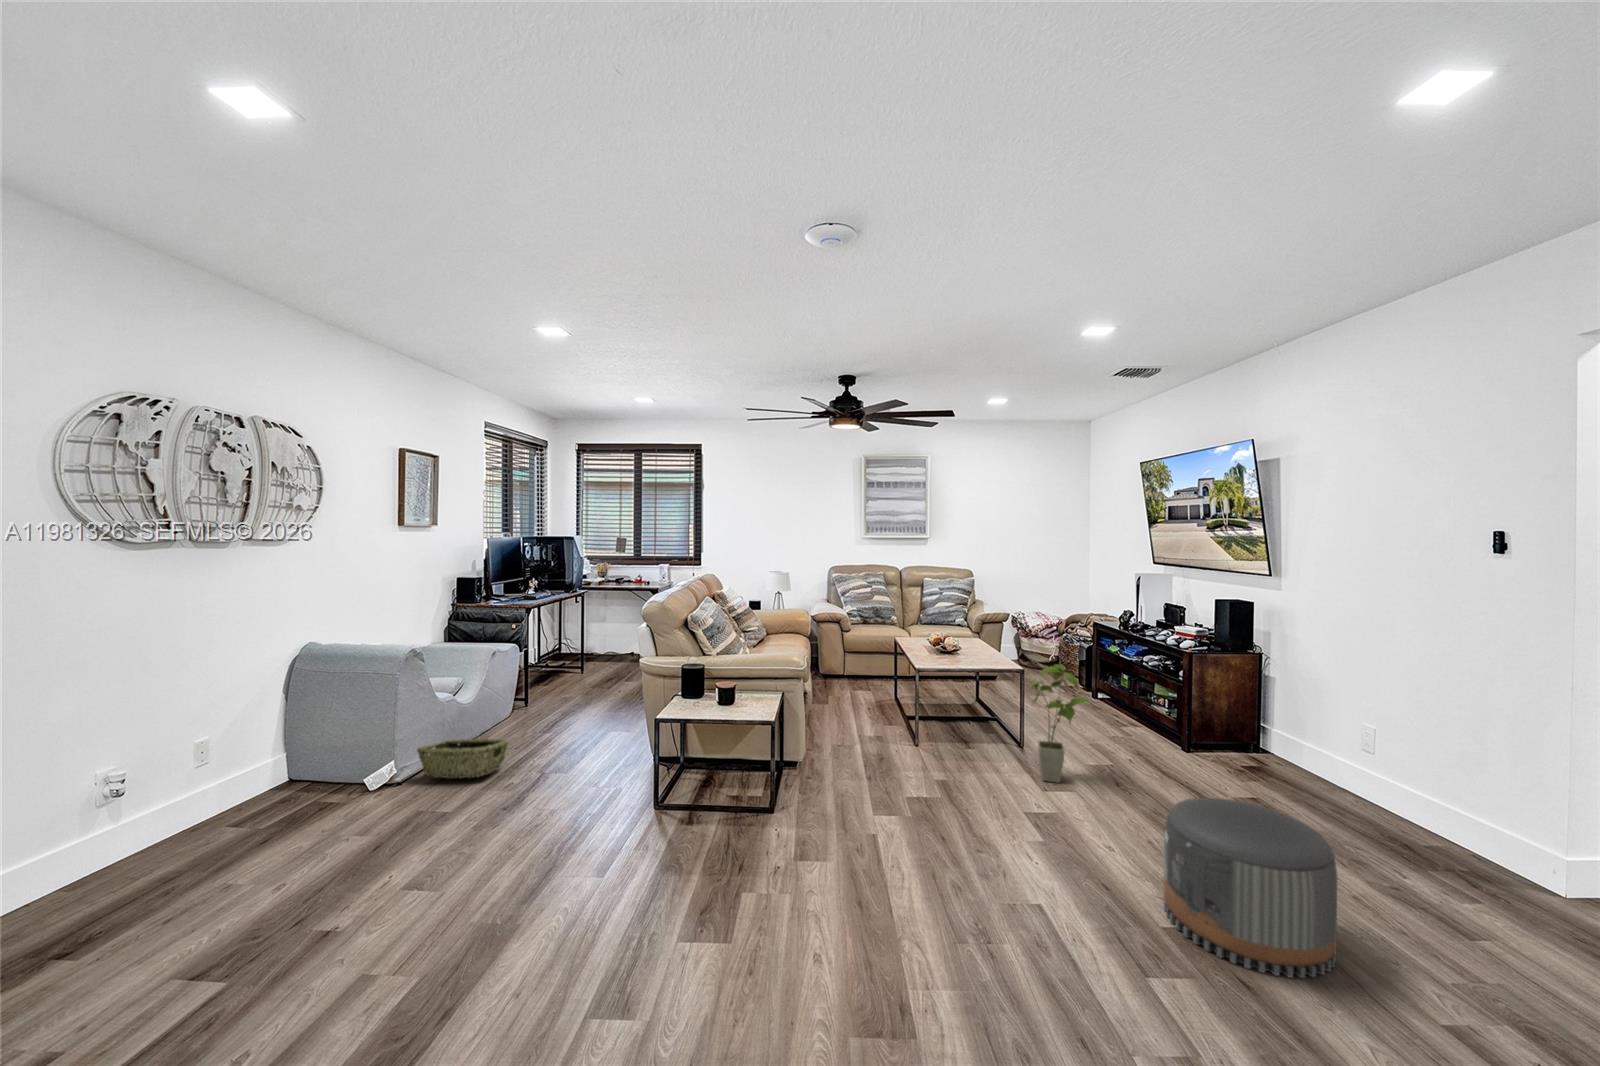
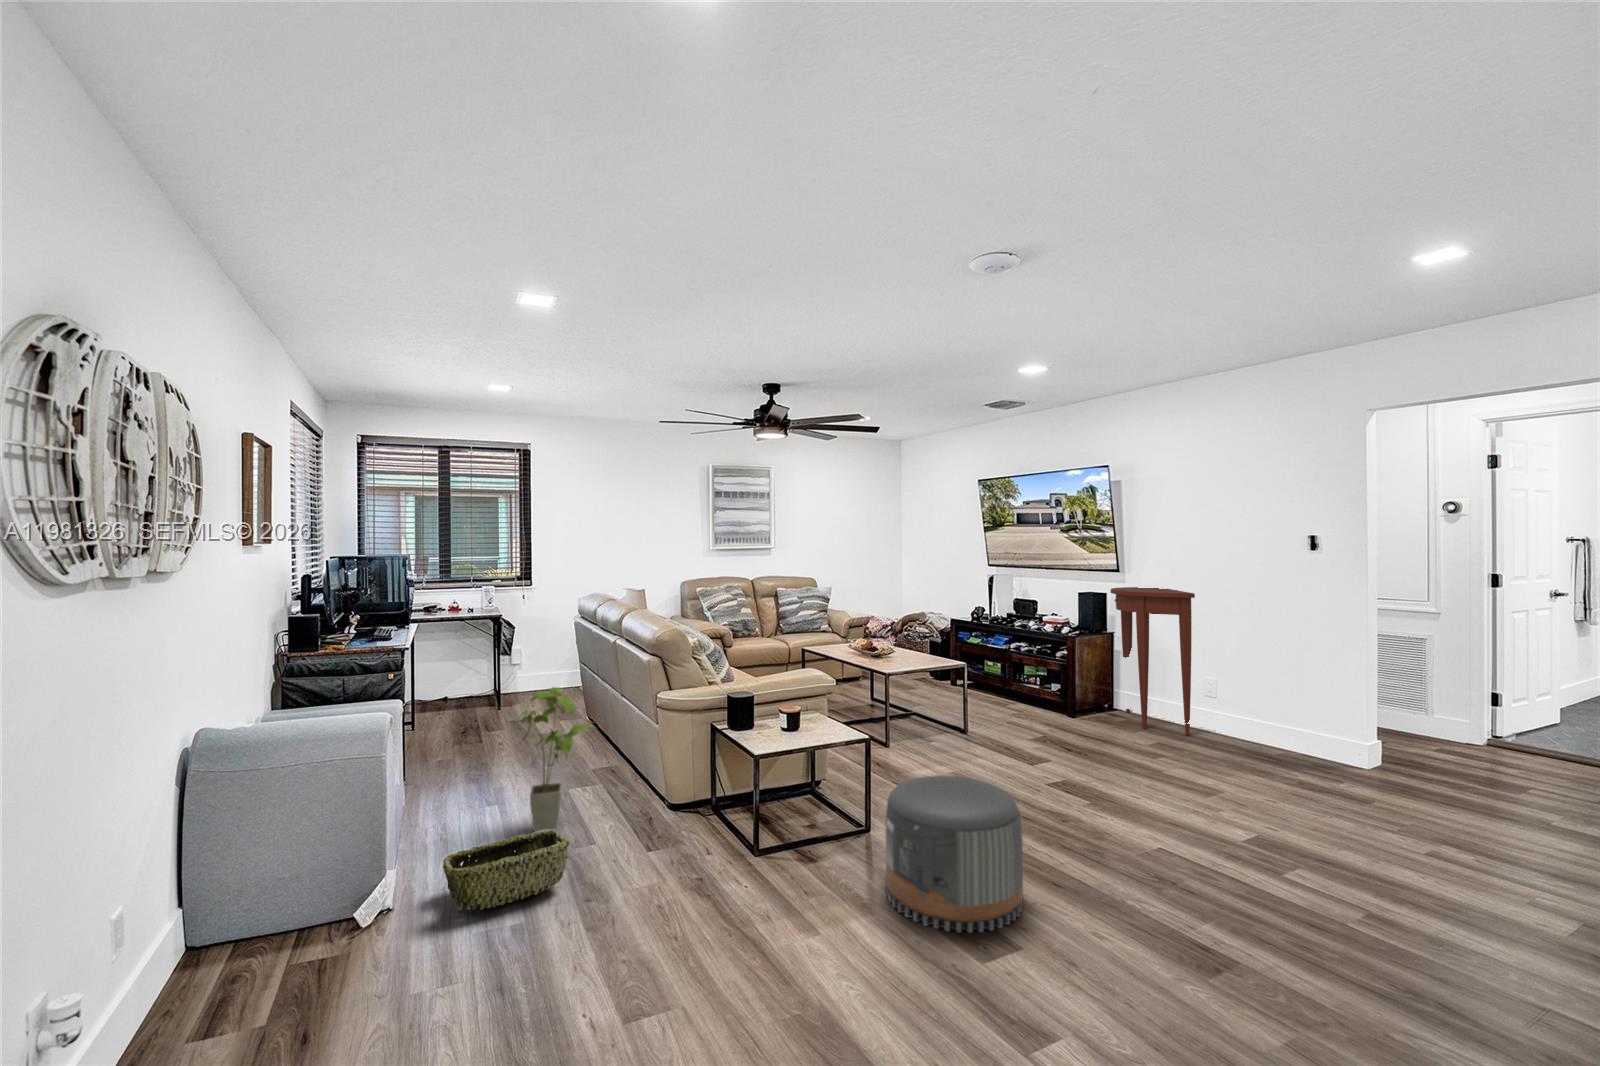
console table: none [1217,602,1330,812] -> present [1111,587,1195,735]
house plant: present [1029,664,1088,783] -> present [521,687,593,832]
pouf: present [1164,798,1338,978] -> present [886,775,1023,933]

